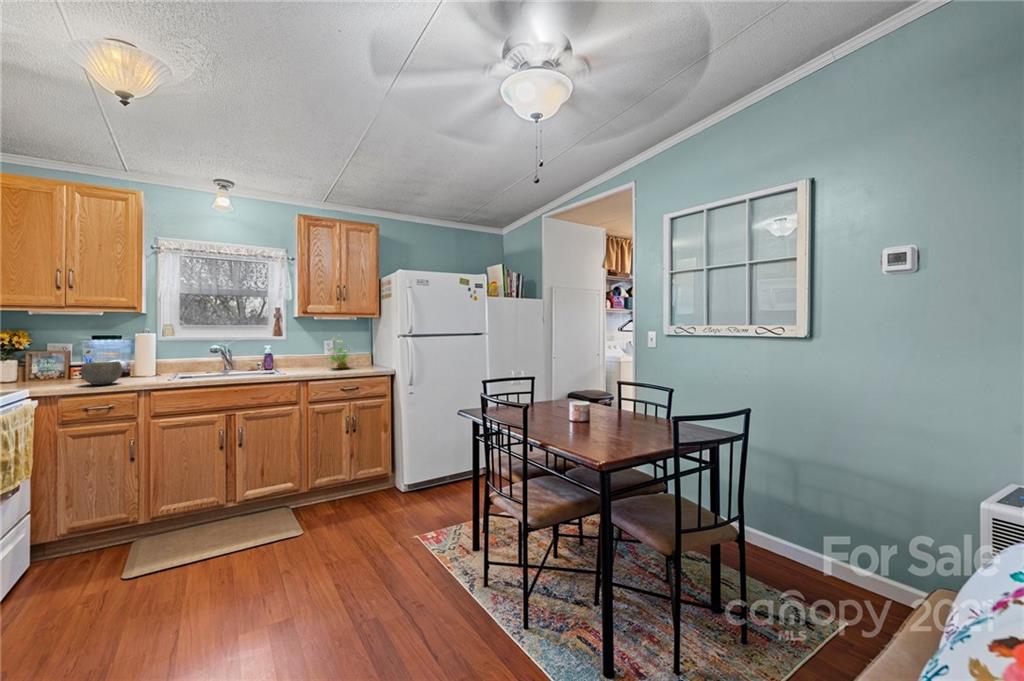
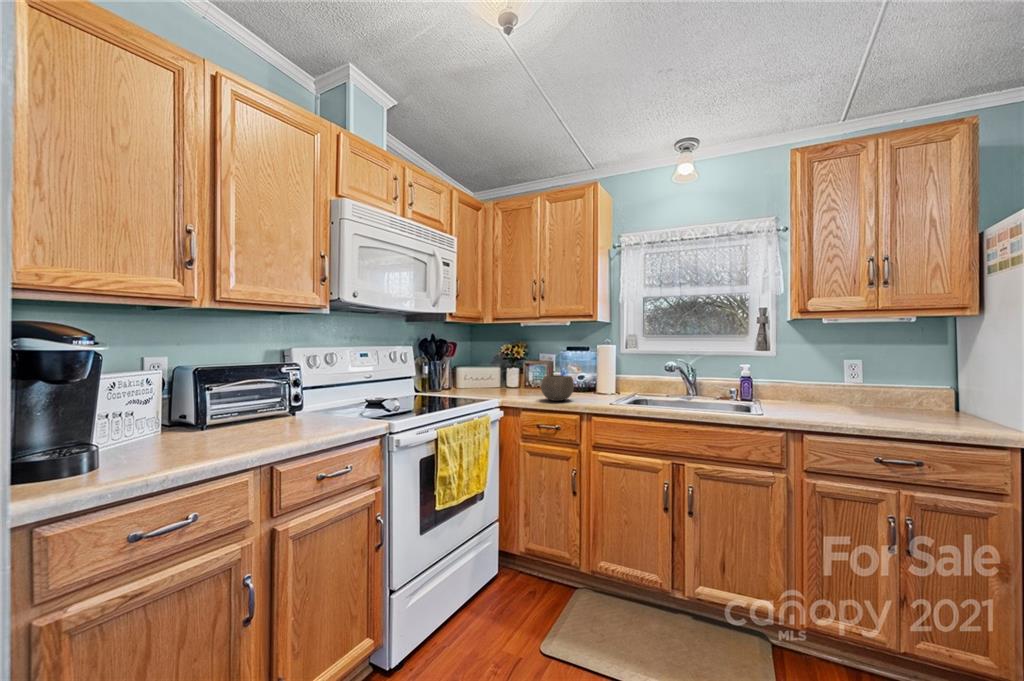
potted plant: present [330,340,348,368] -> none [846,349,909,414]

